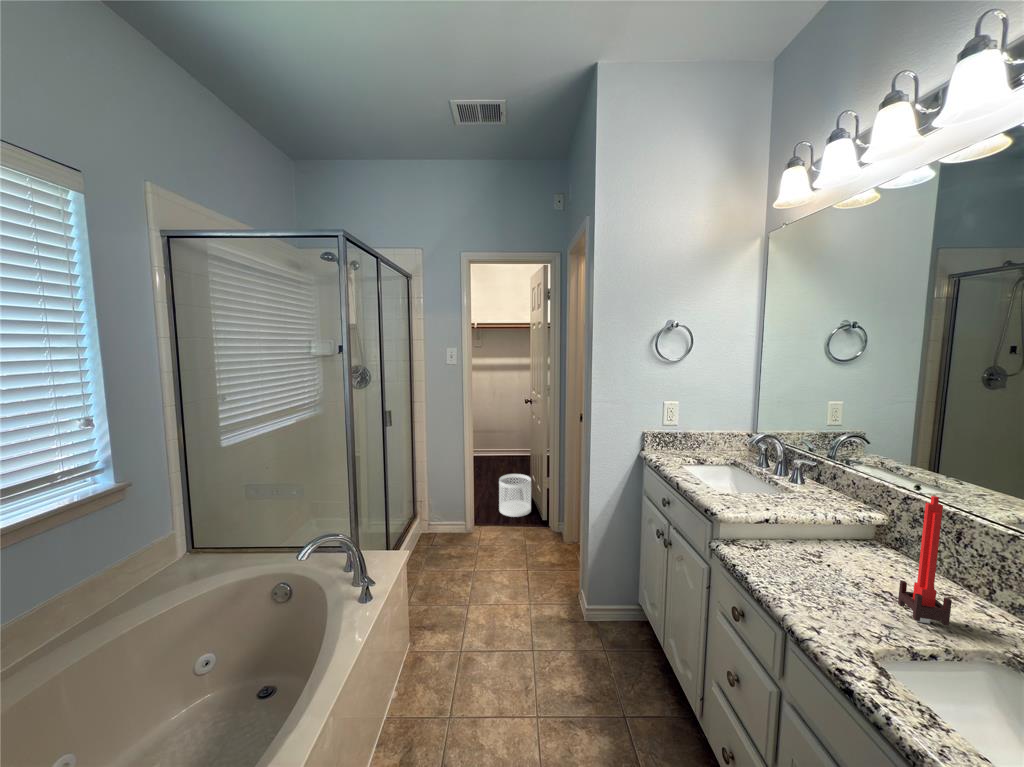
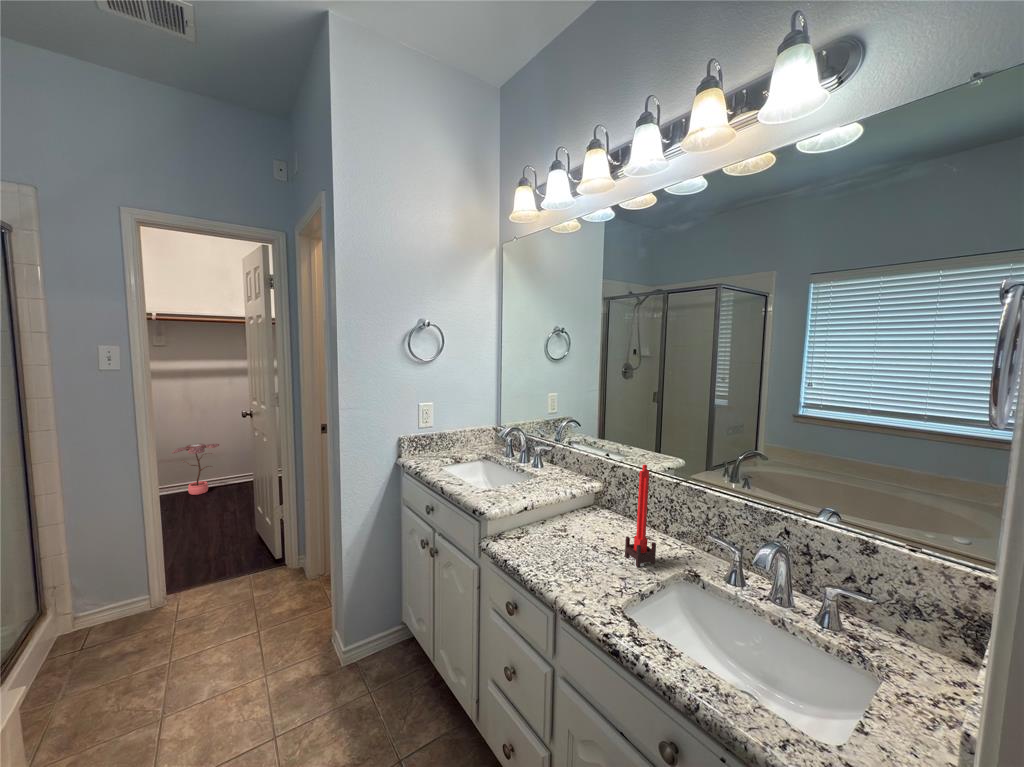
potted plant: none [486,424,514,460] -> present [172,444,219,495]
waste basket: present [499,474,531,517] -> none [200,508,254,569]

